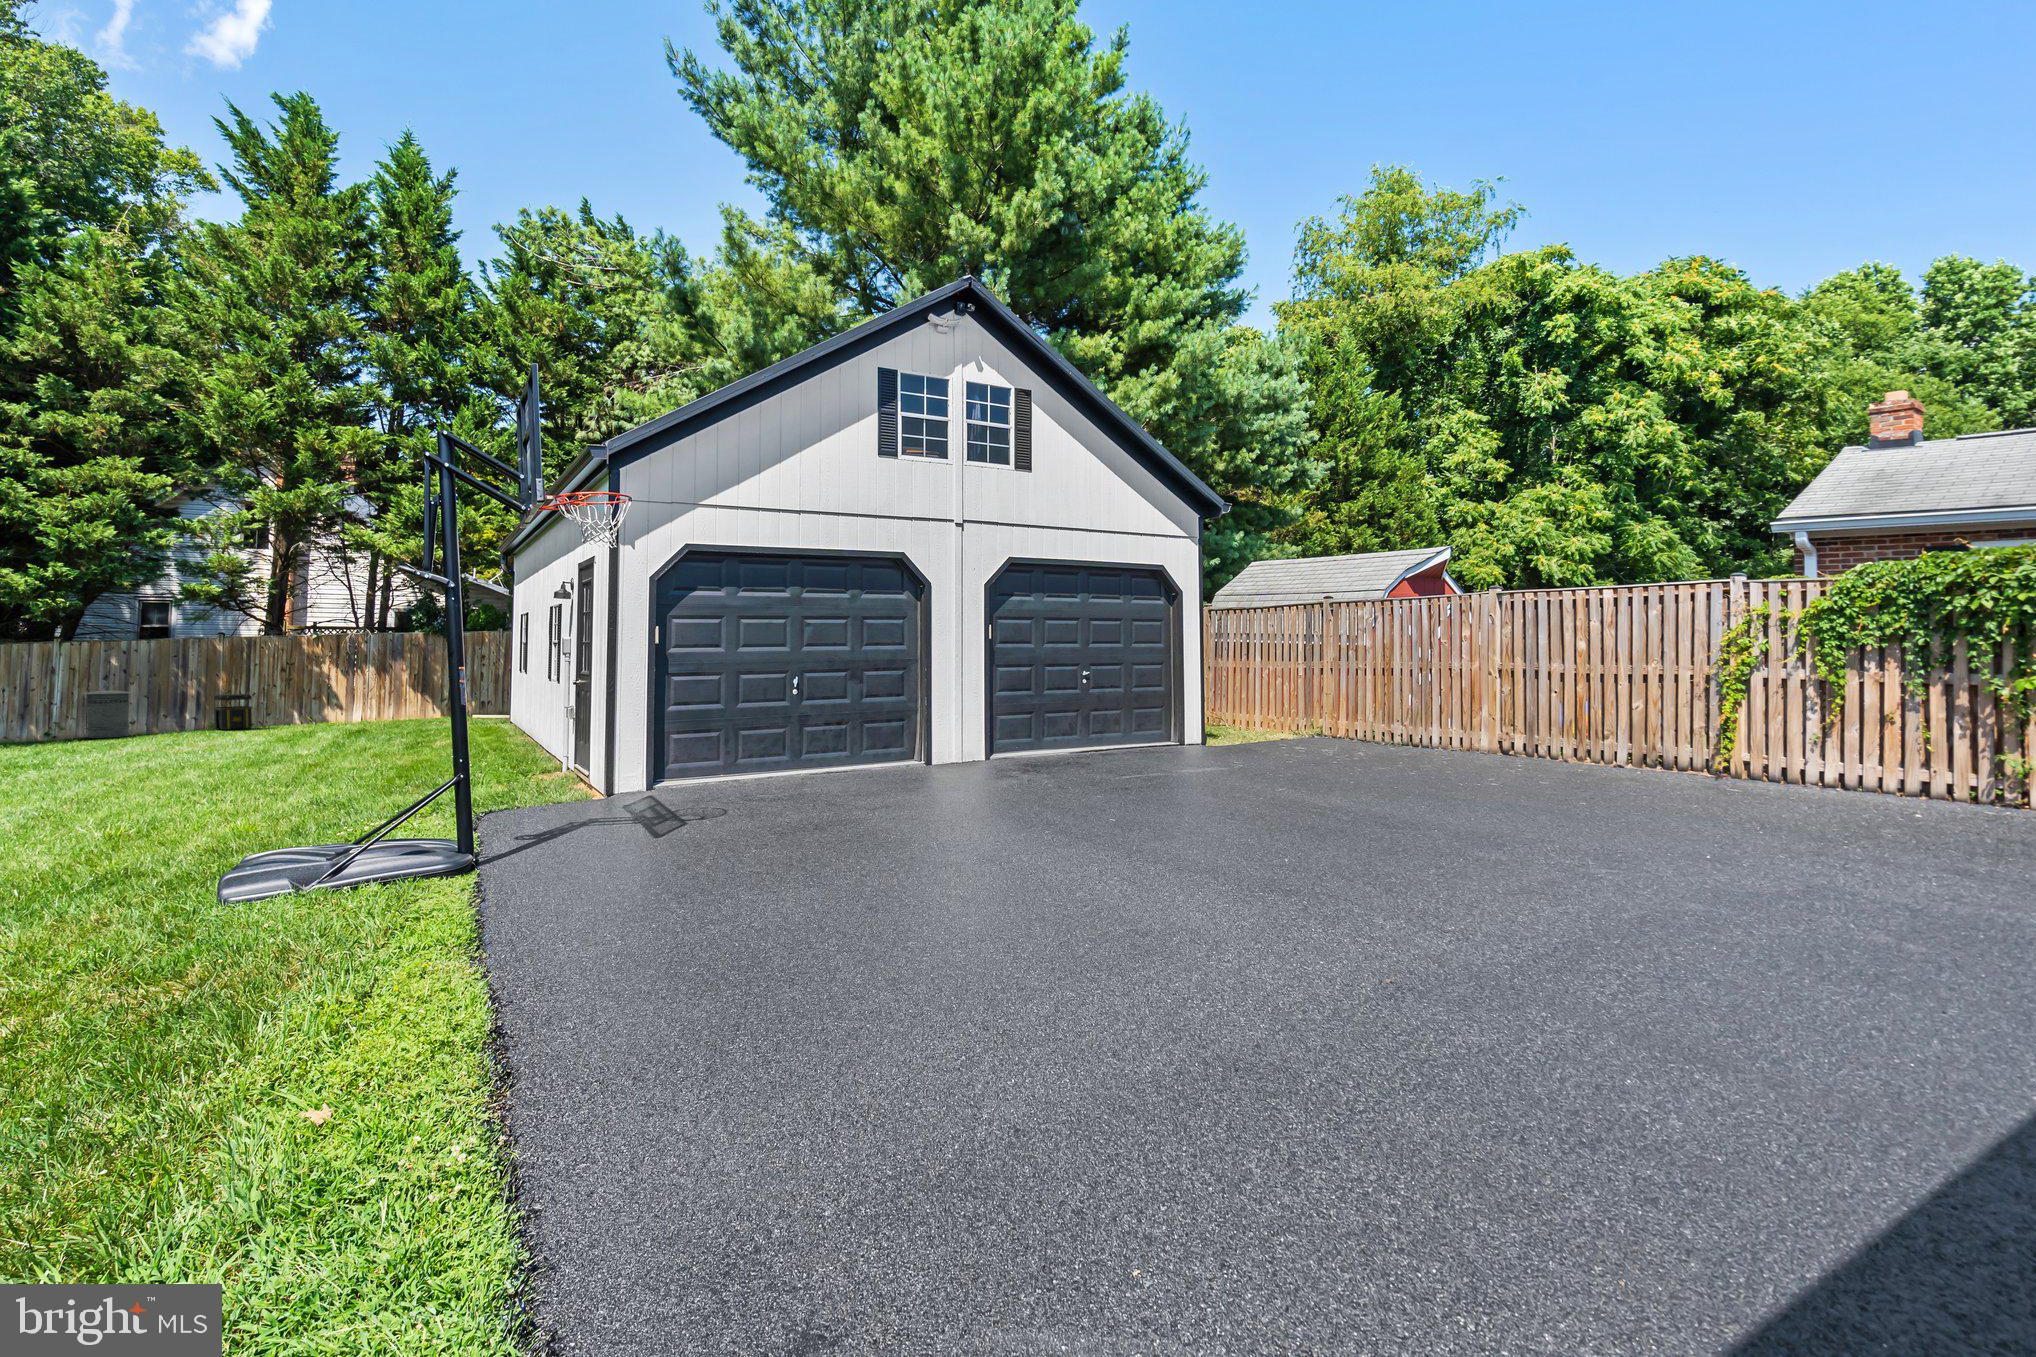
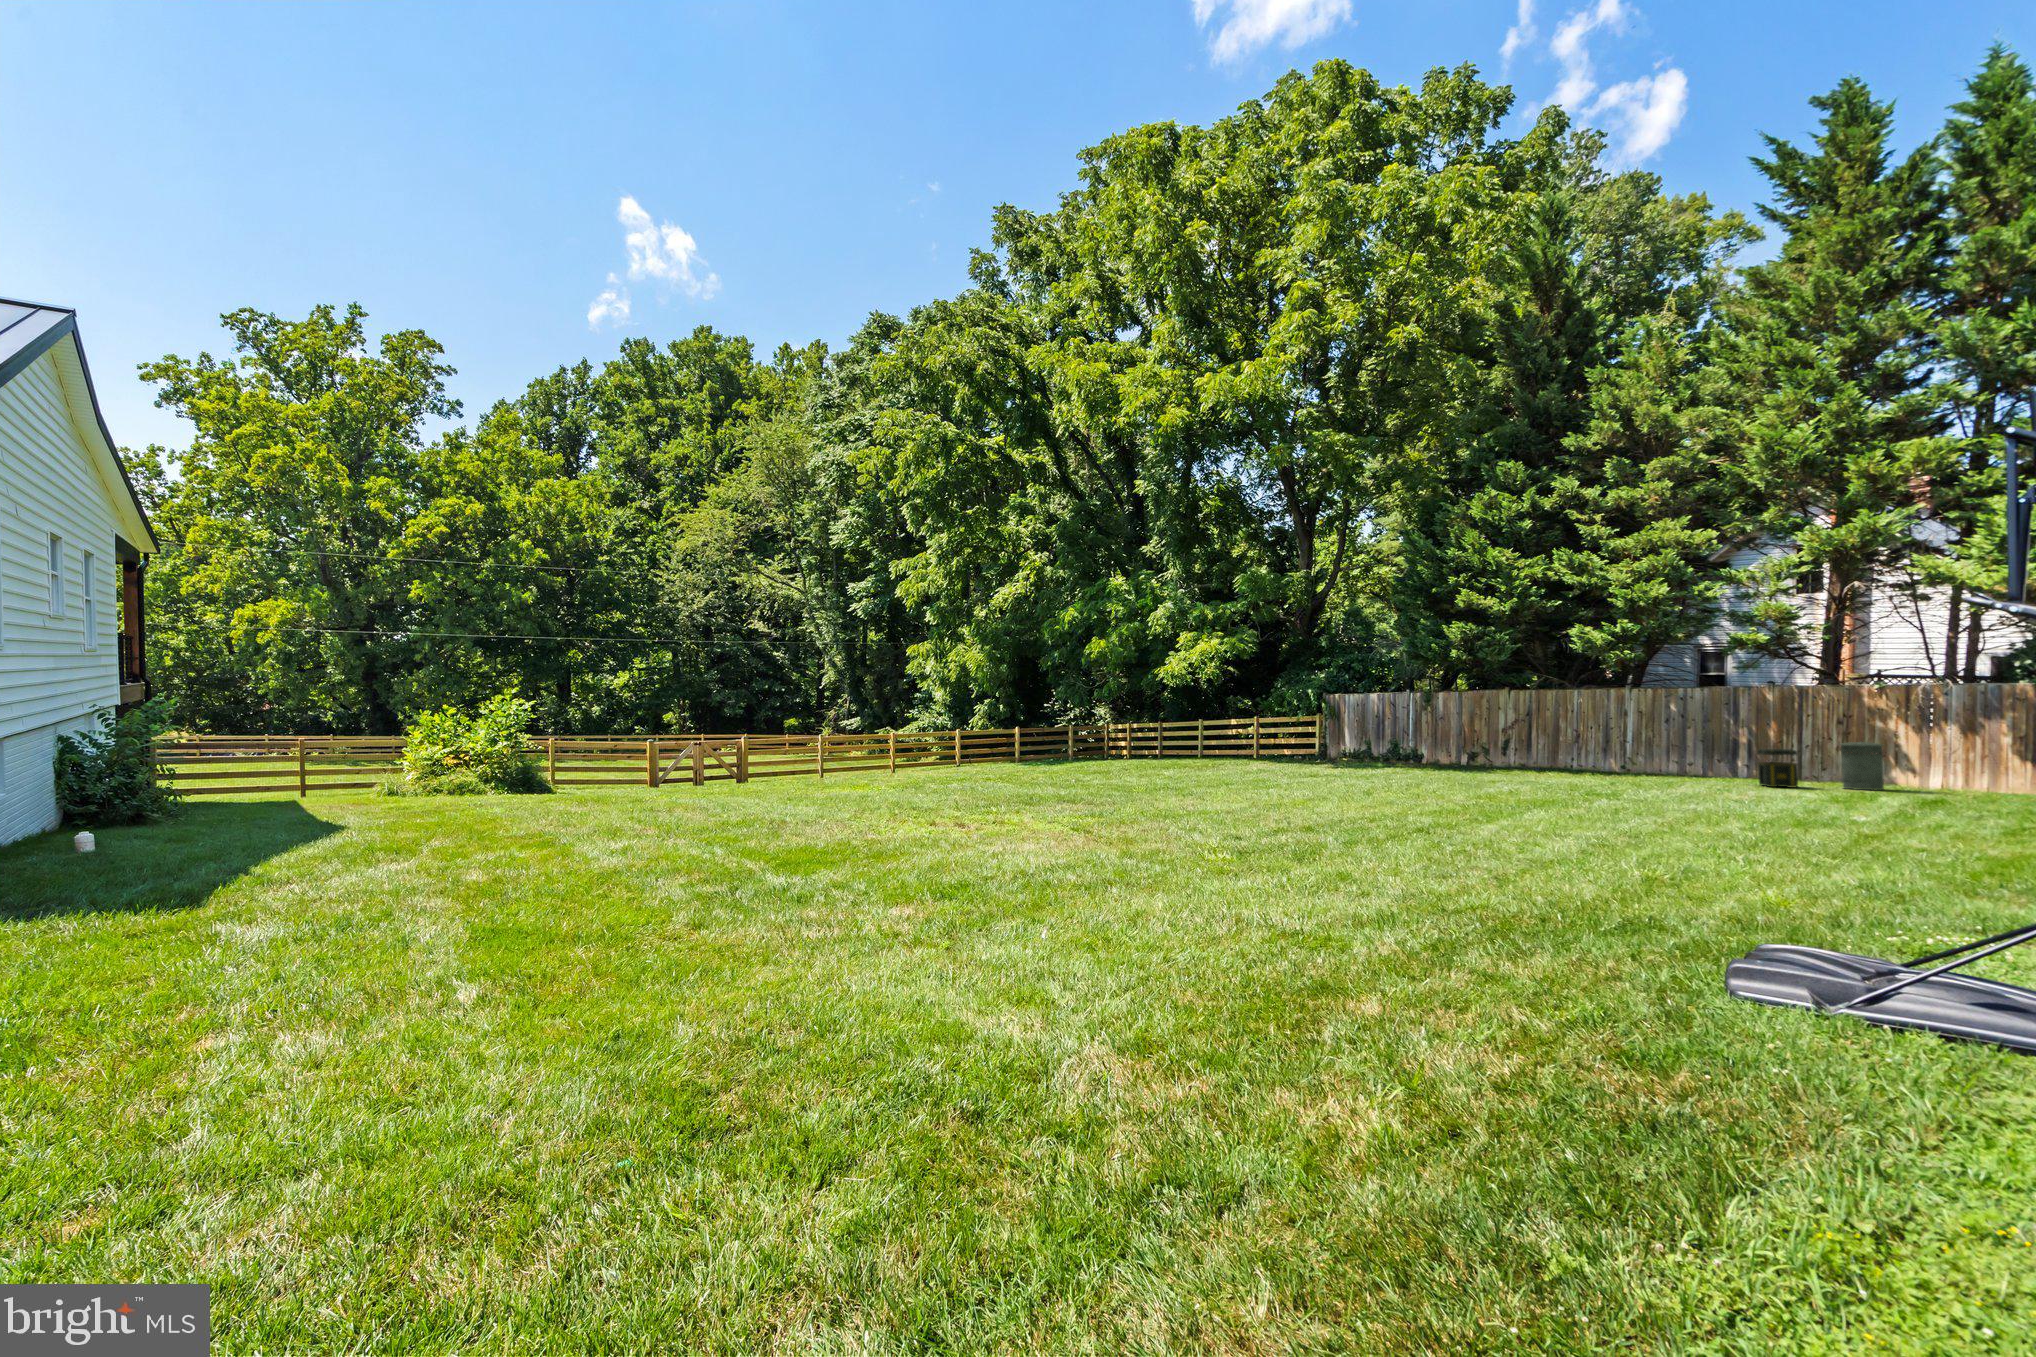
trash can: present [83,689,131,738] -> present [1841,741,1884,790]

